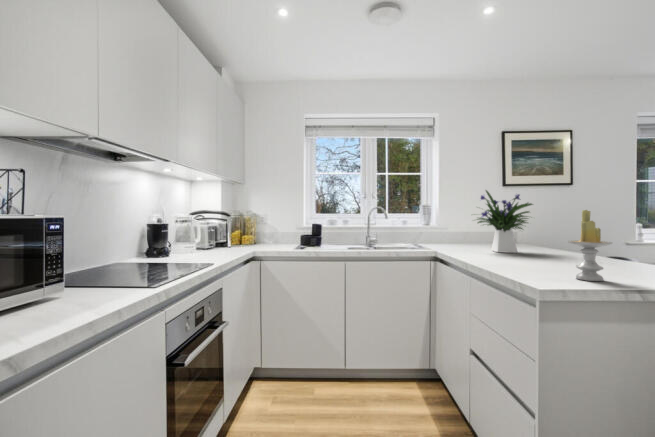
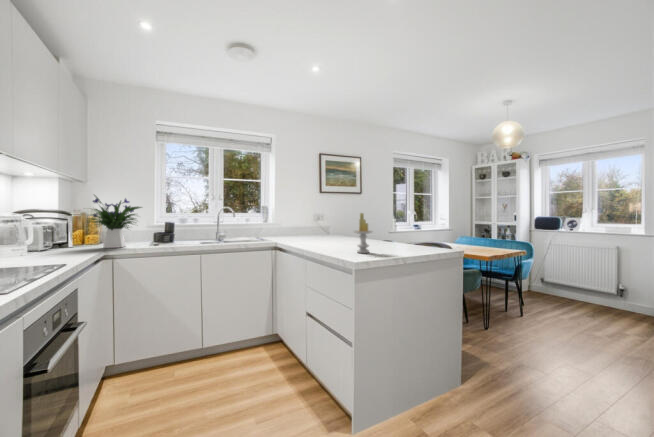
flower arrangement: present [477,190,533,253] -> present [89,197,141,248]

